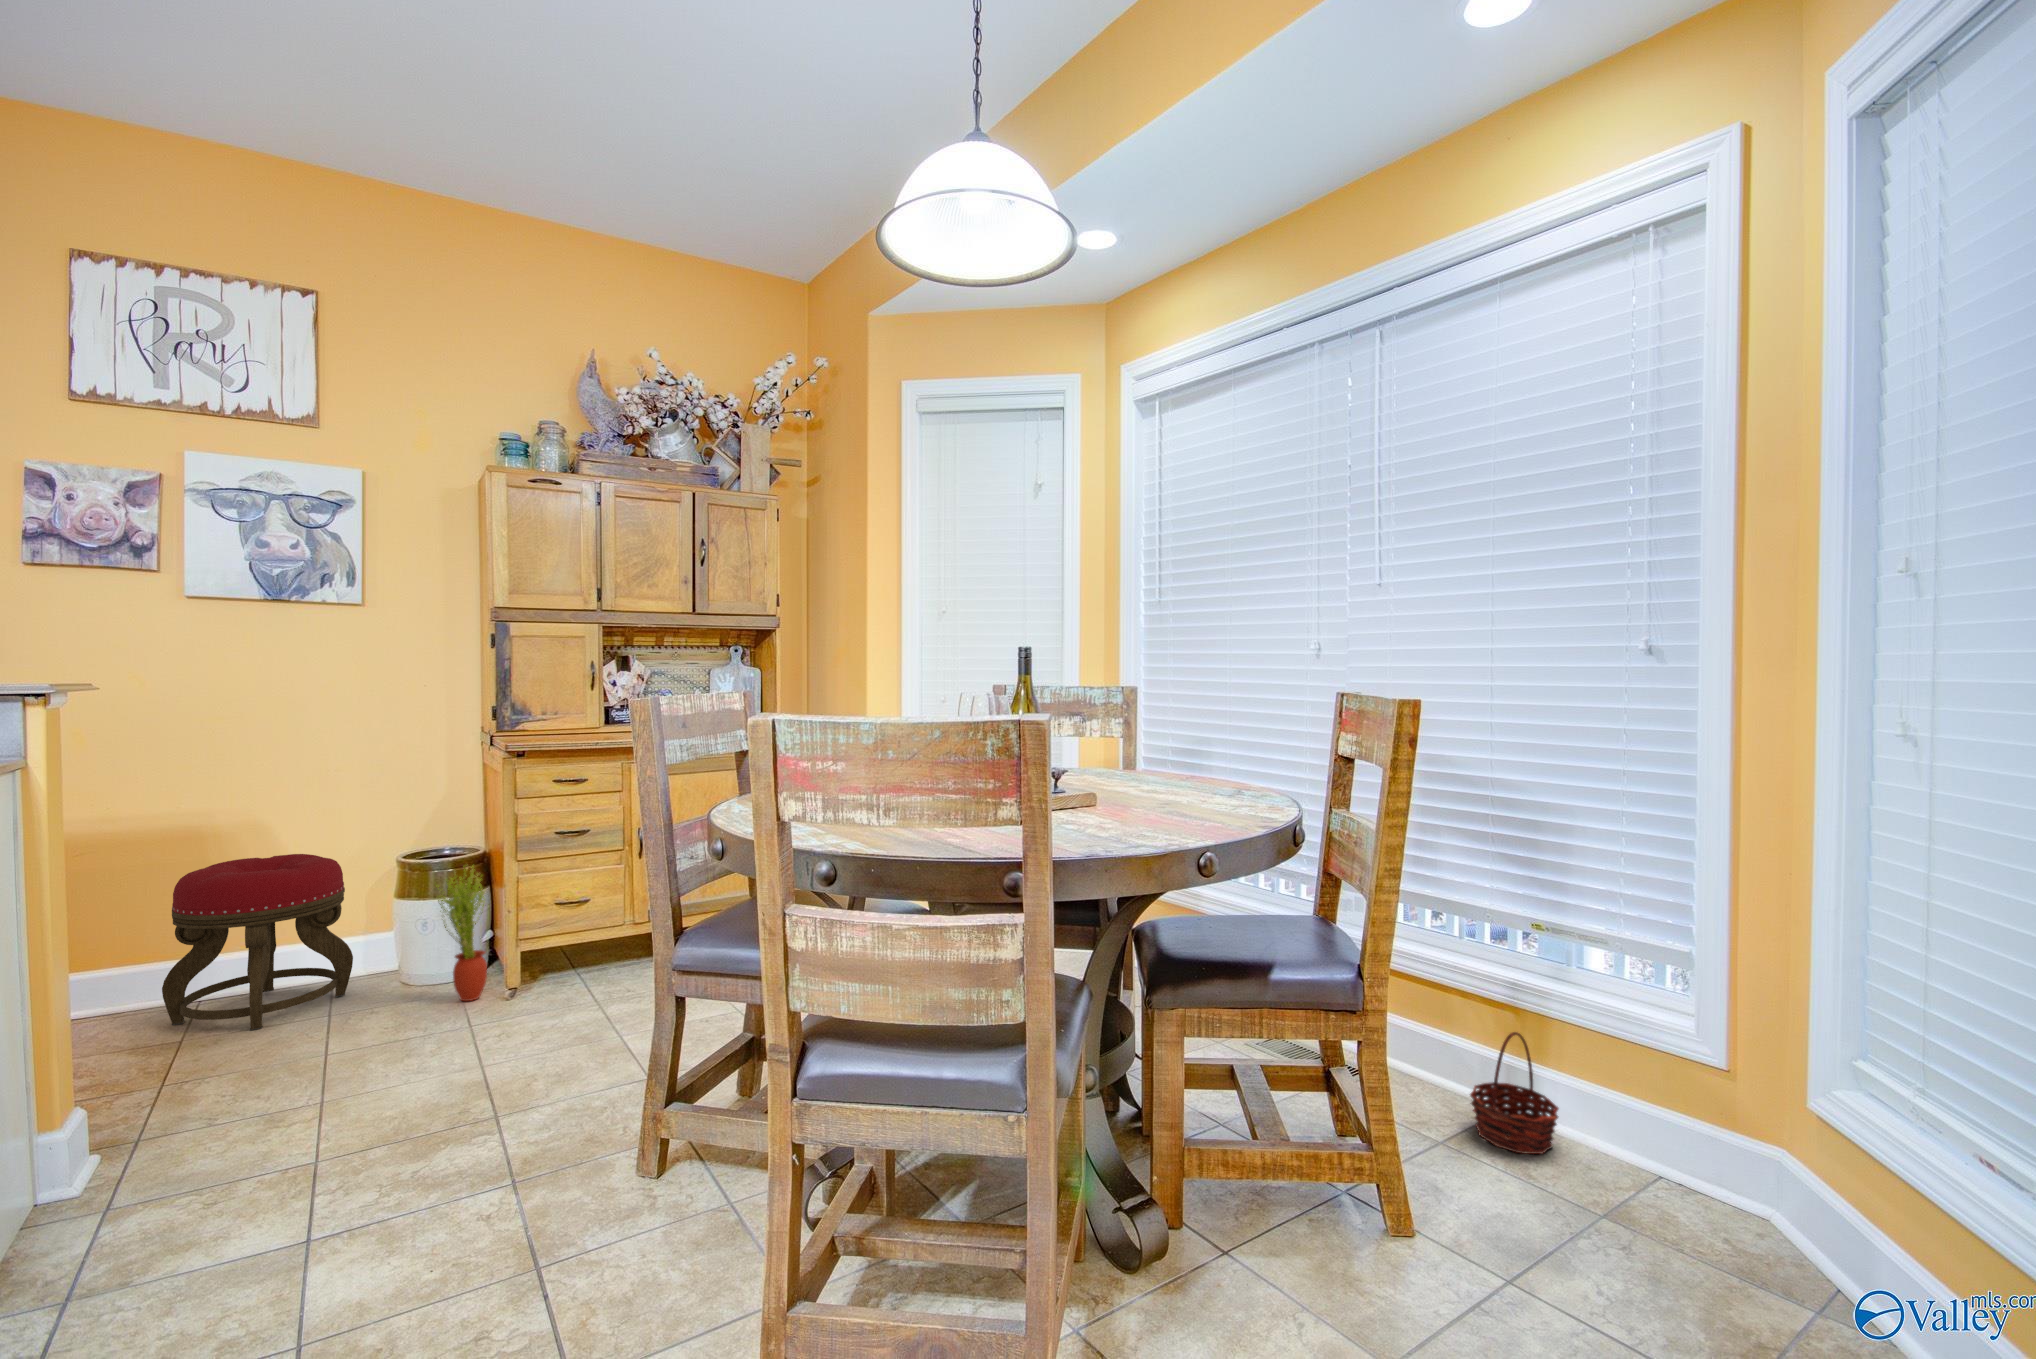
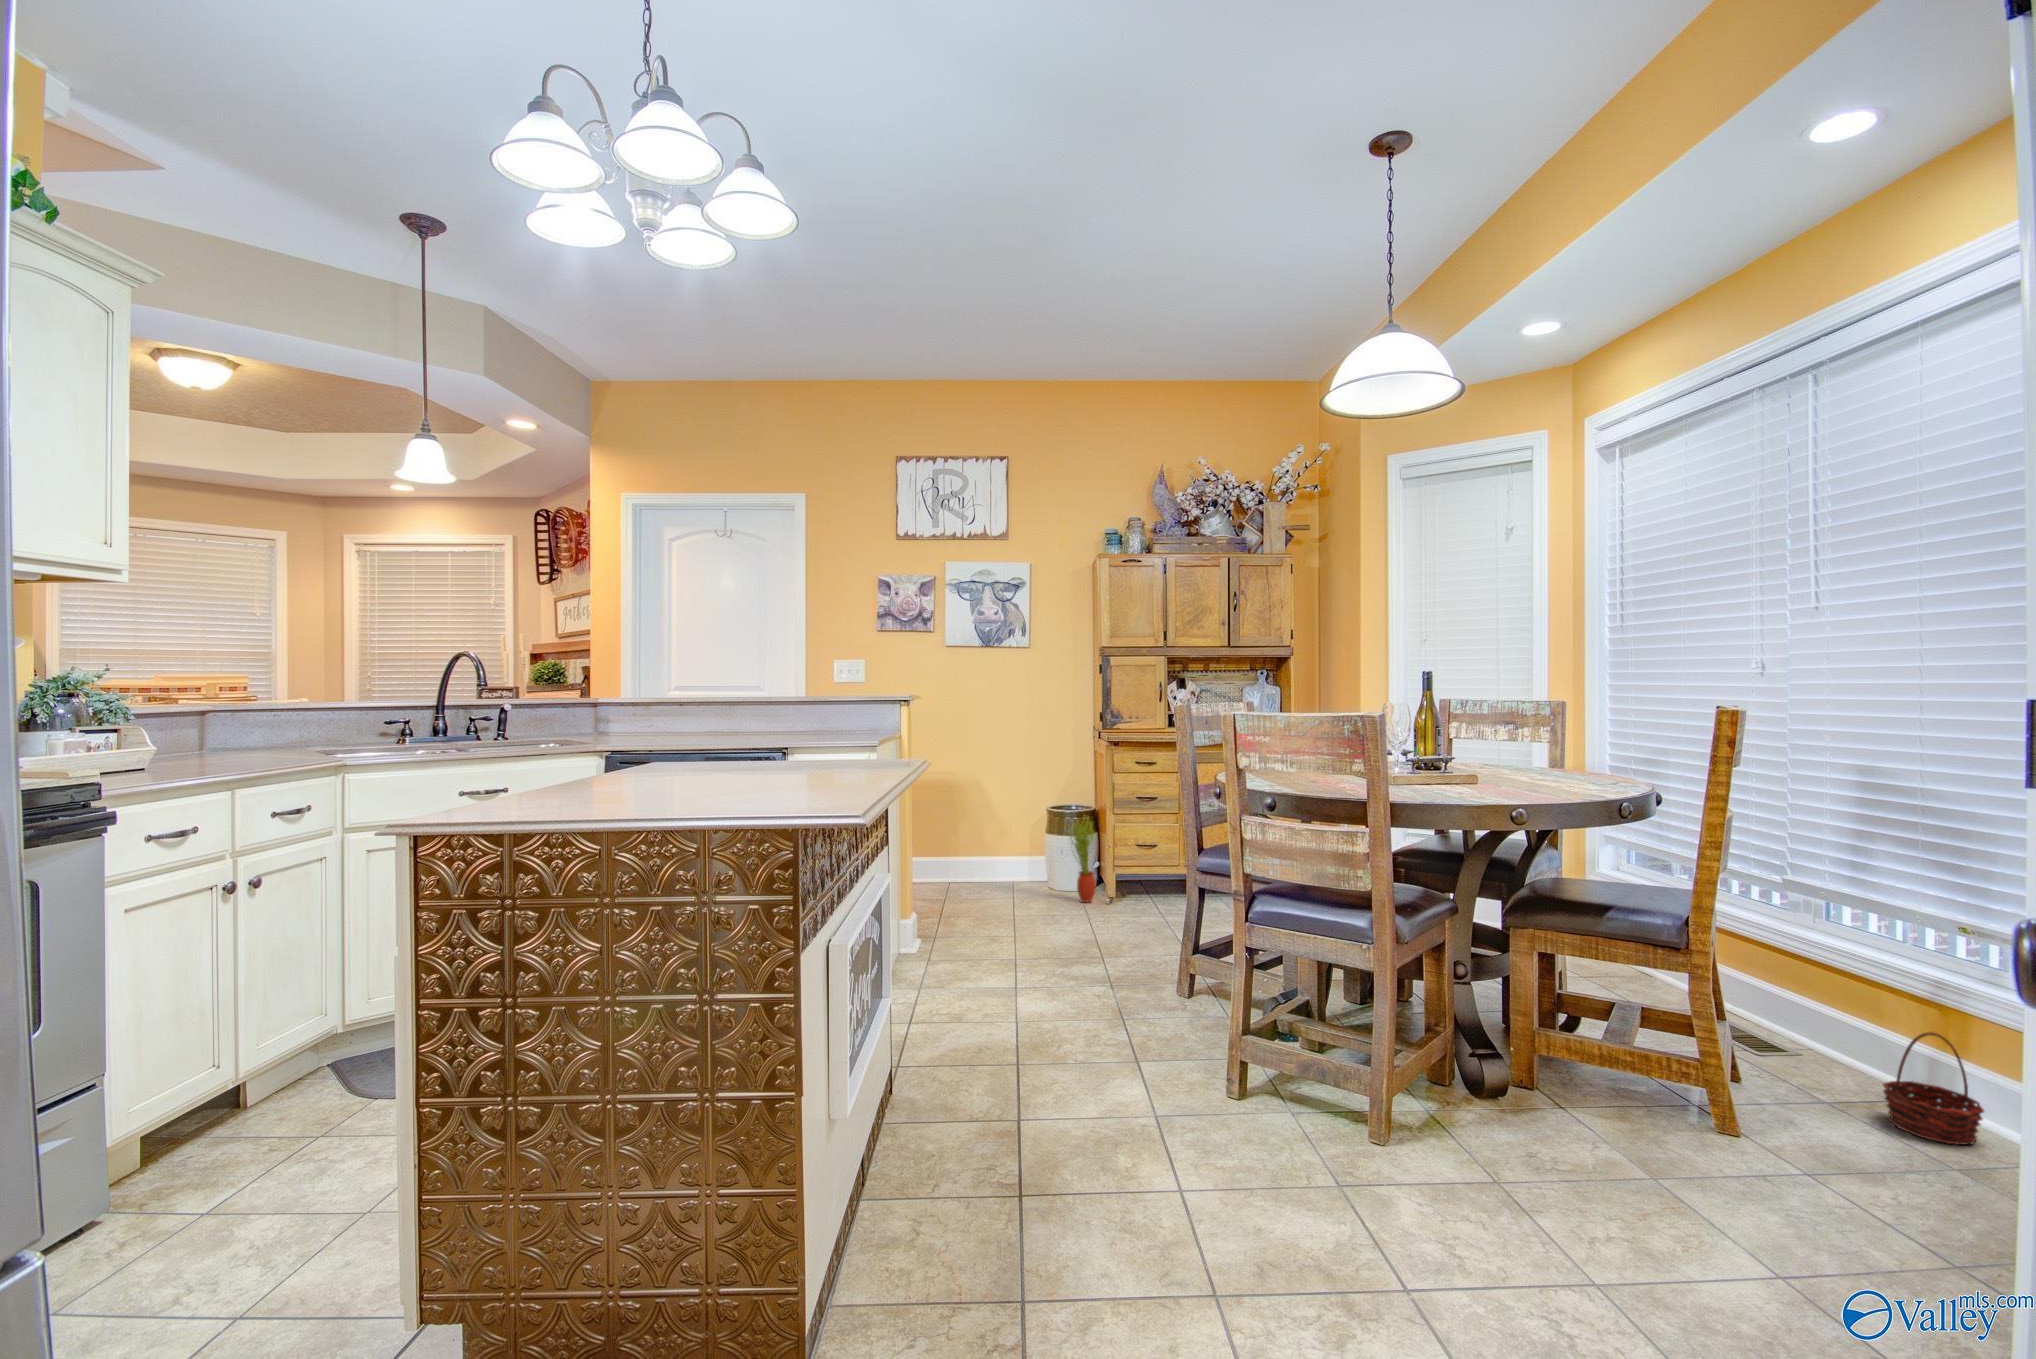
stool: present [162,854,353,1030] -> none [939,800,1024,897]

